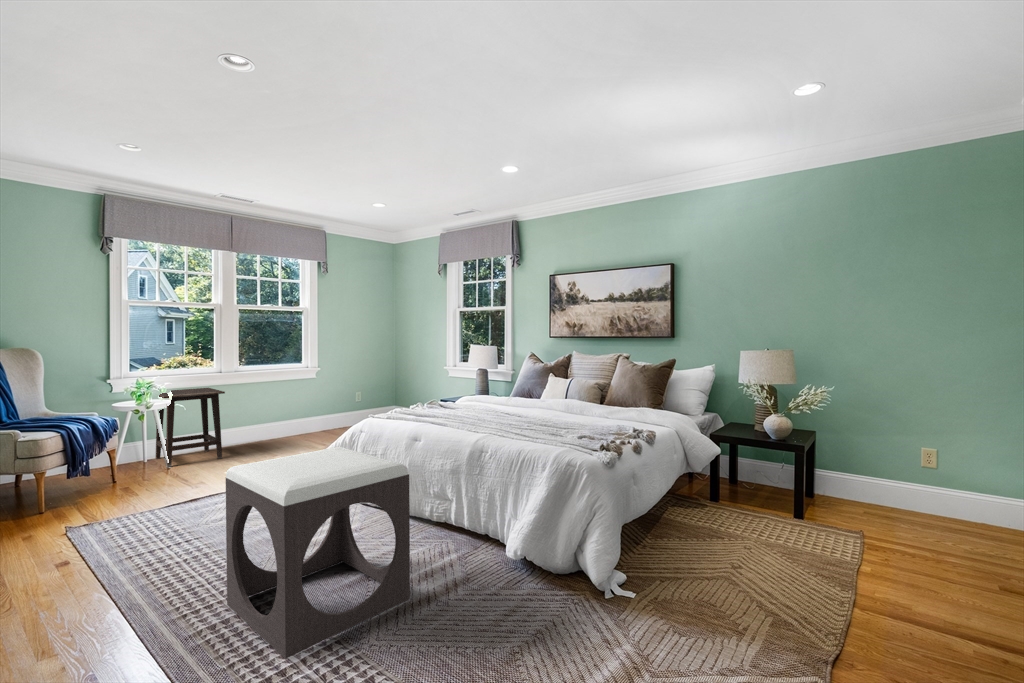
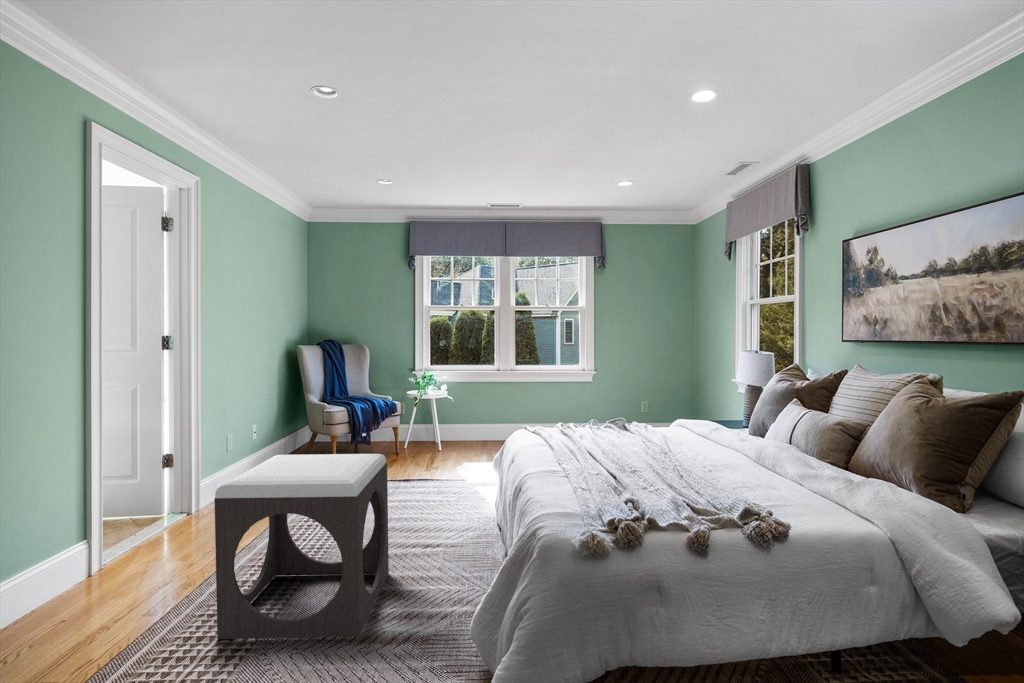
side table: present [155,388,225,467] -> none [436,383,488,449]

